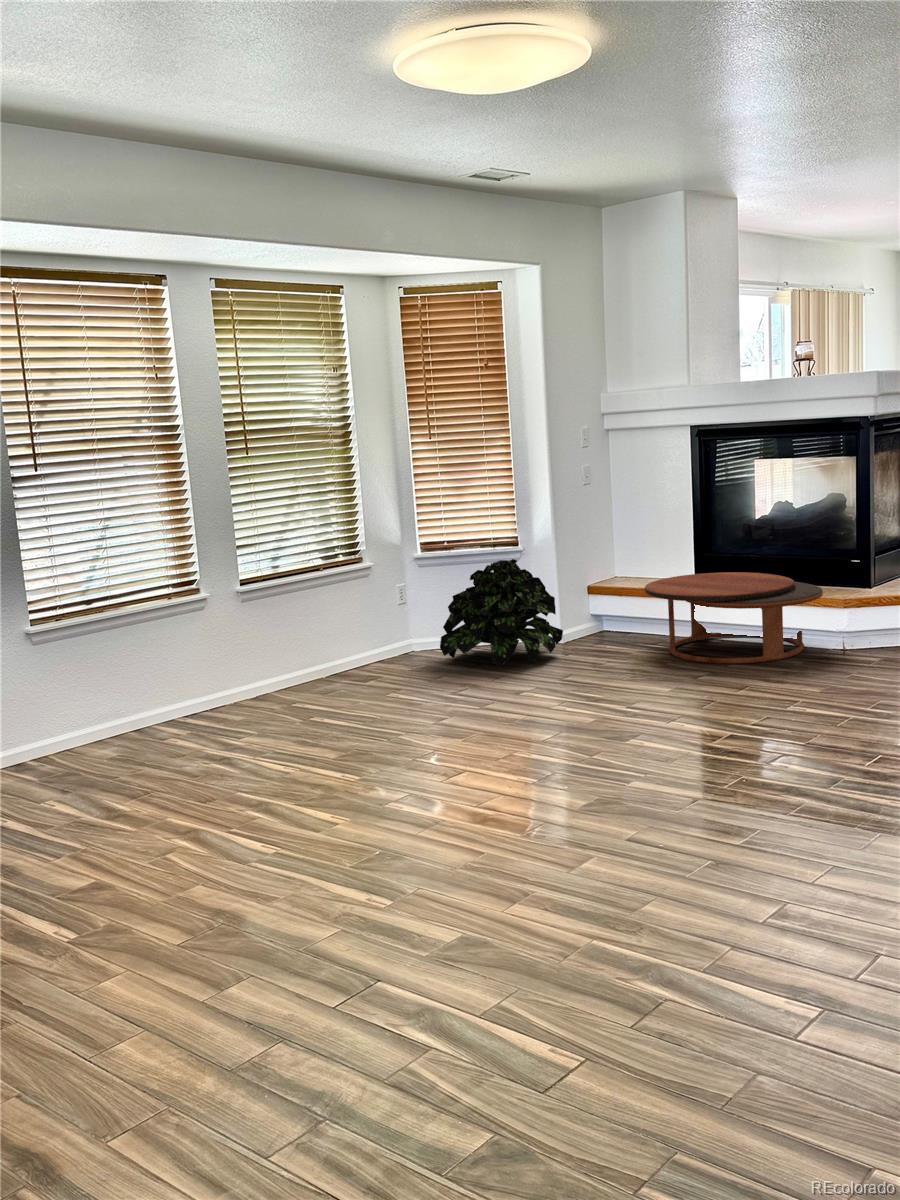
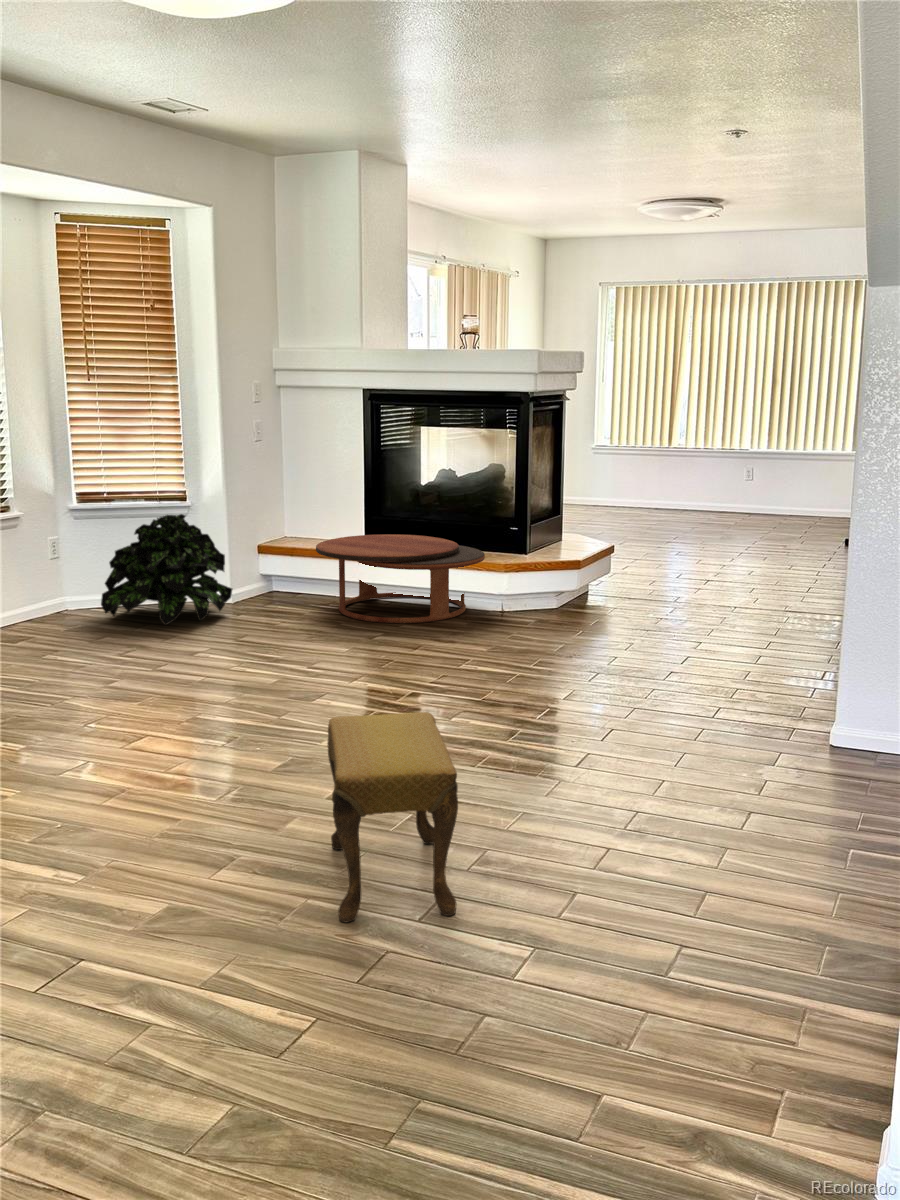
footstool: none [613,757,743,969] -> present [327,712,458,922]

